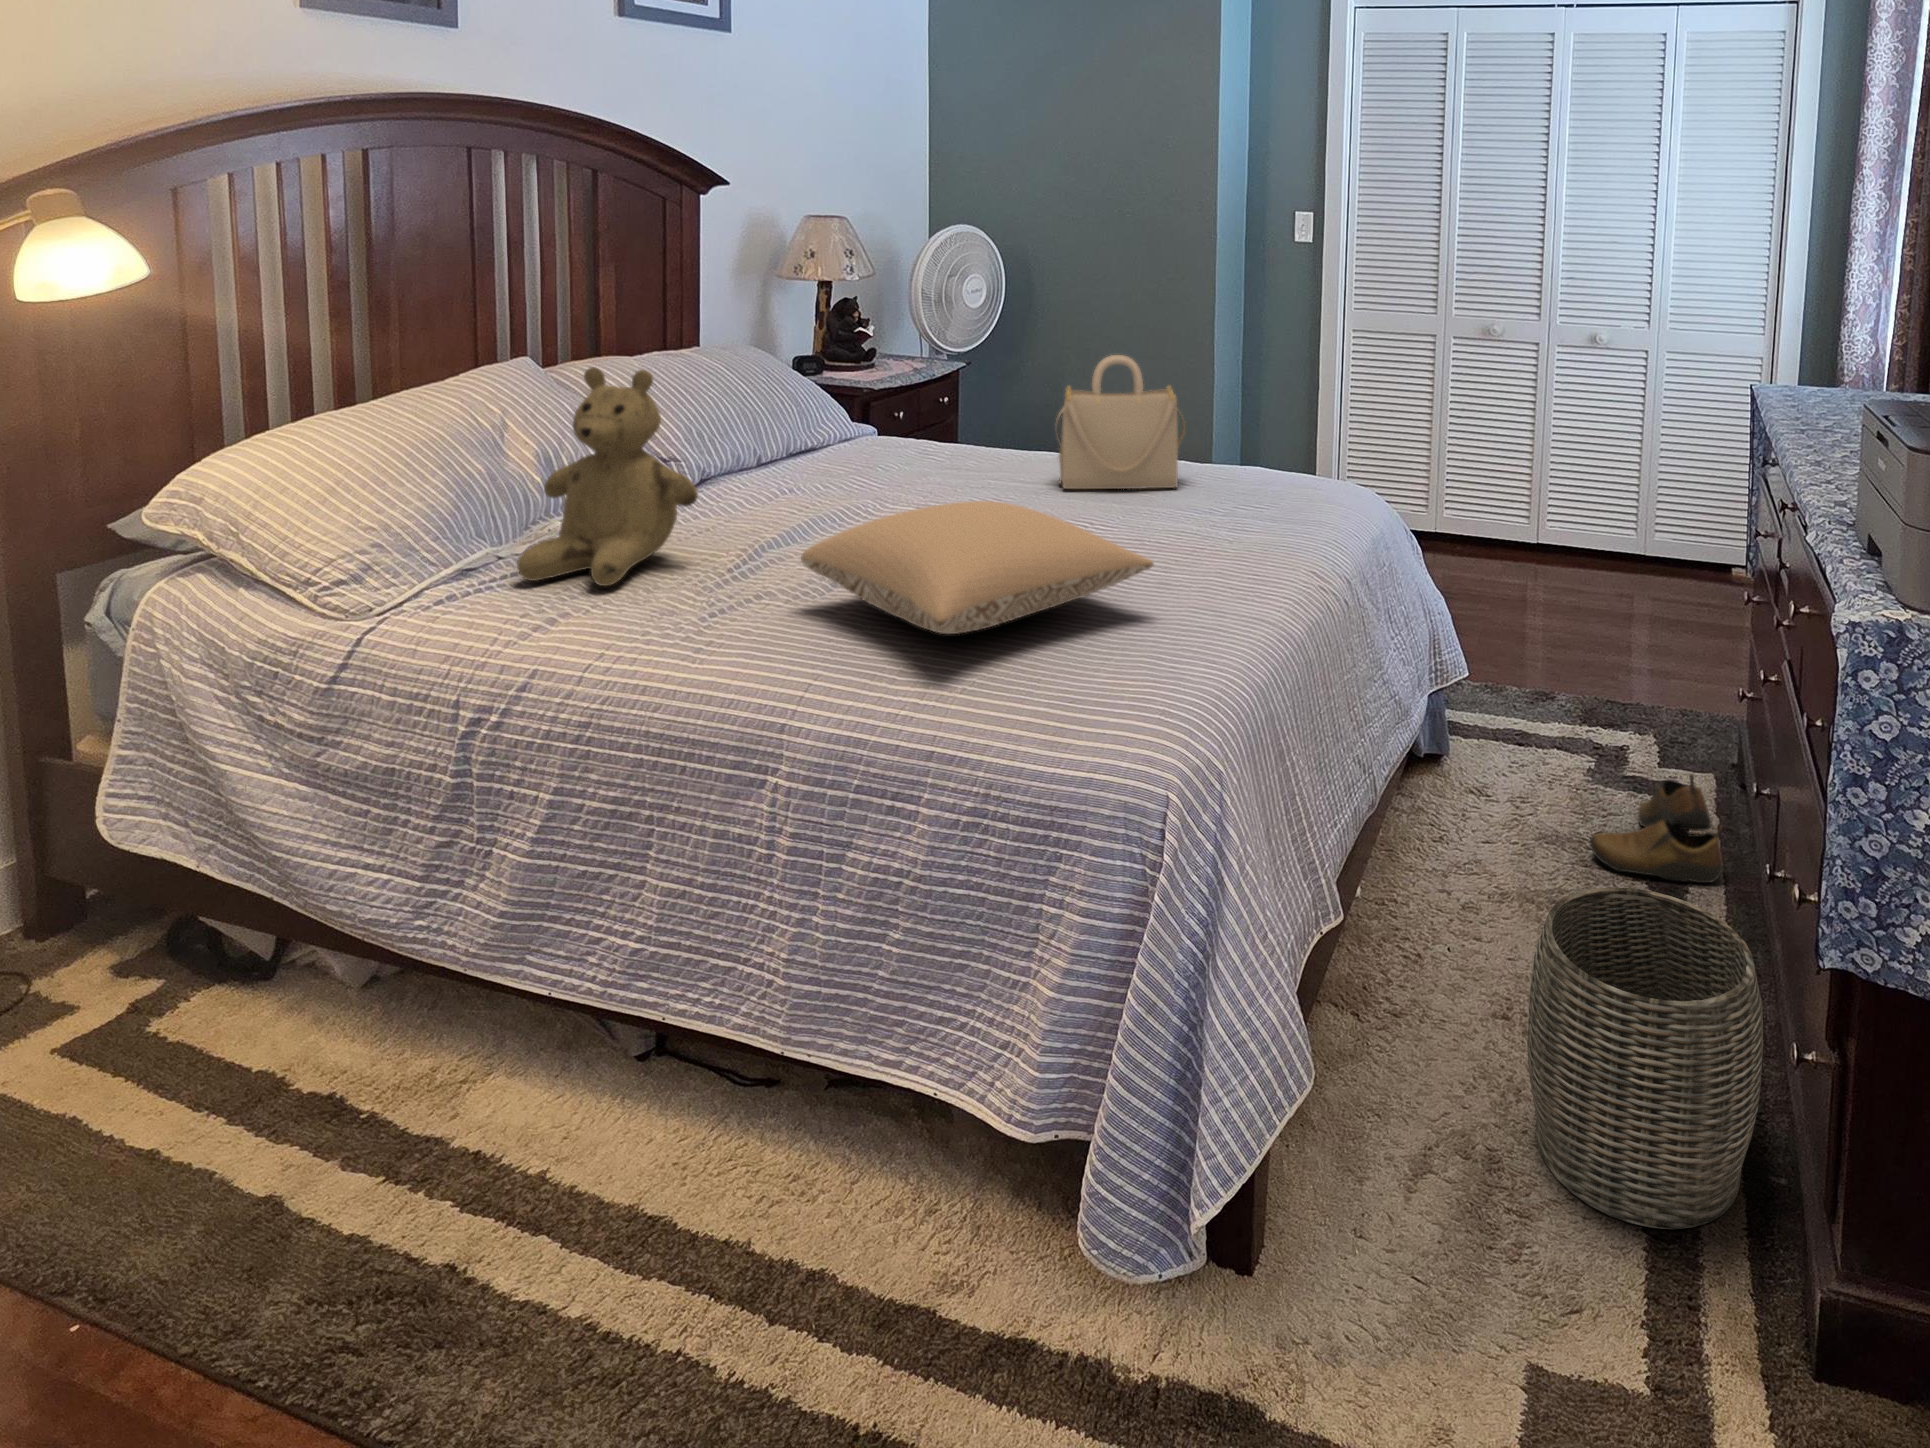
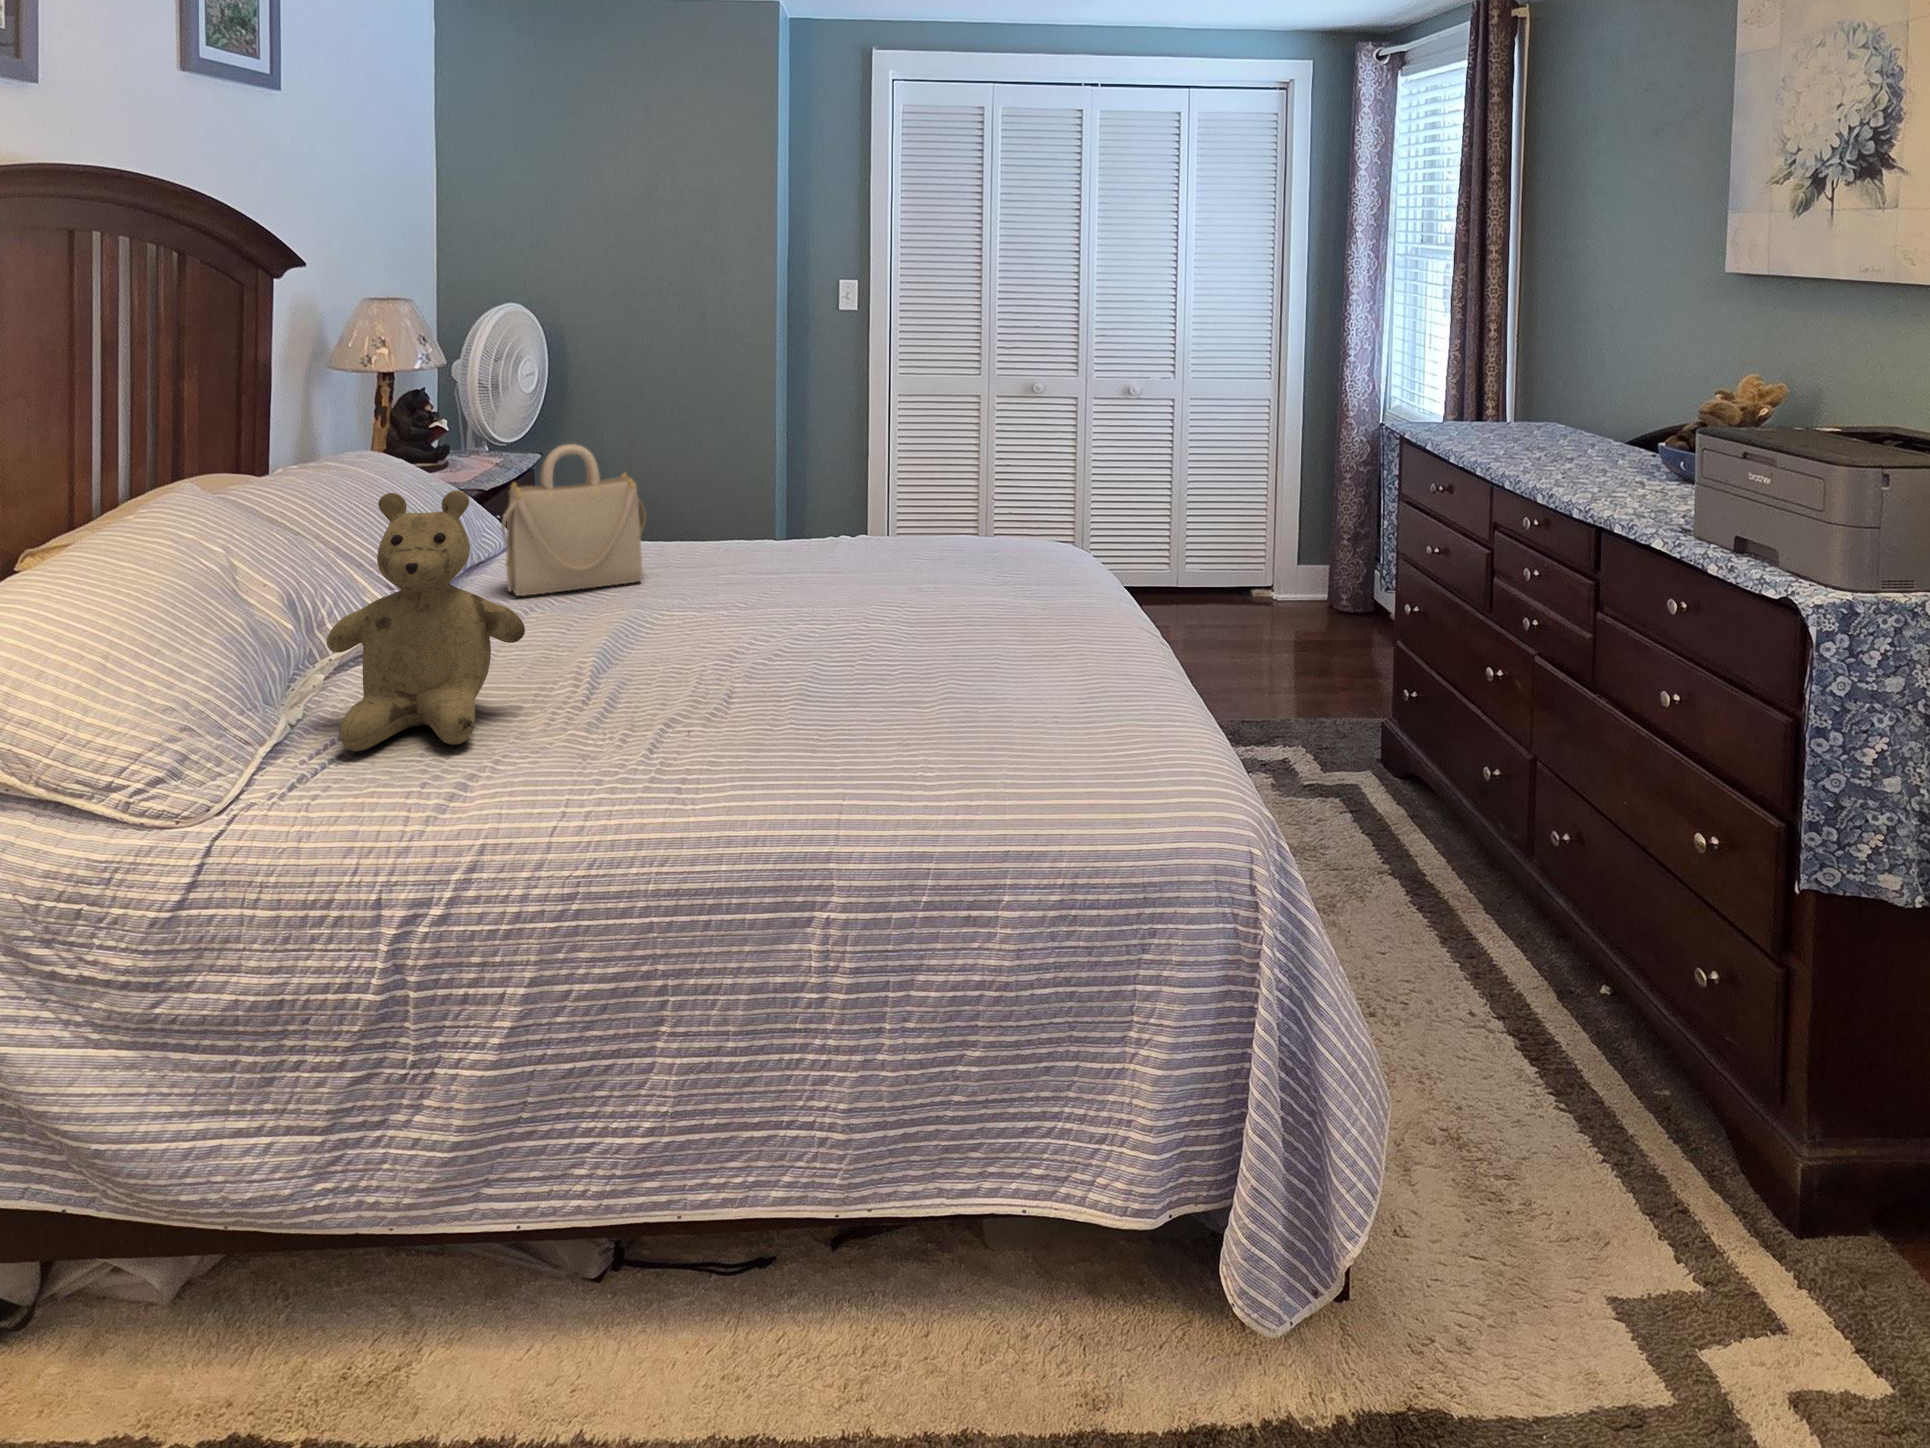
handbag: present [1057,355,1185,489] -> present [501,444,646,596]
pillow: present [801,501,1154,634] -> none [705,596,1062,735]
shoe: present [1590,774,1723,883] -> none [1347,780,1466,883]
woven basket: present [1527,887,1763,1229] -> none [1454,879,1675,1178]

